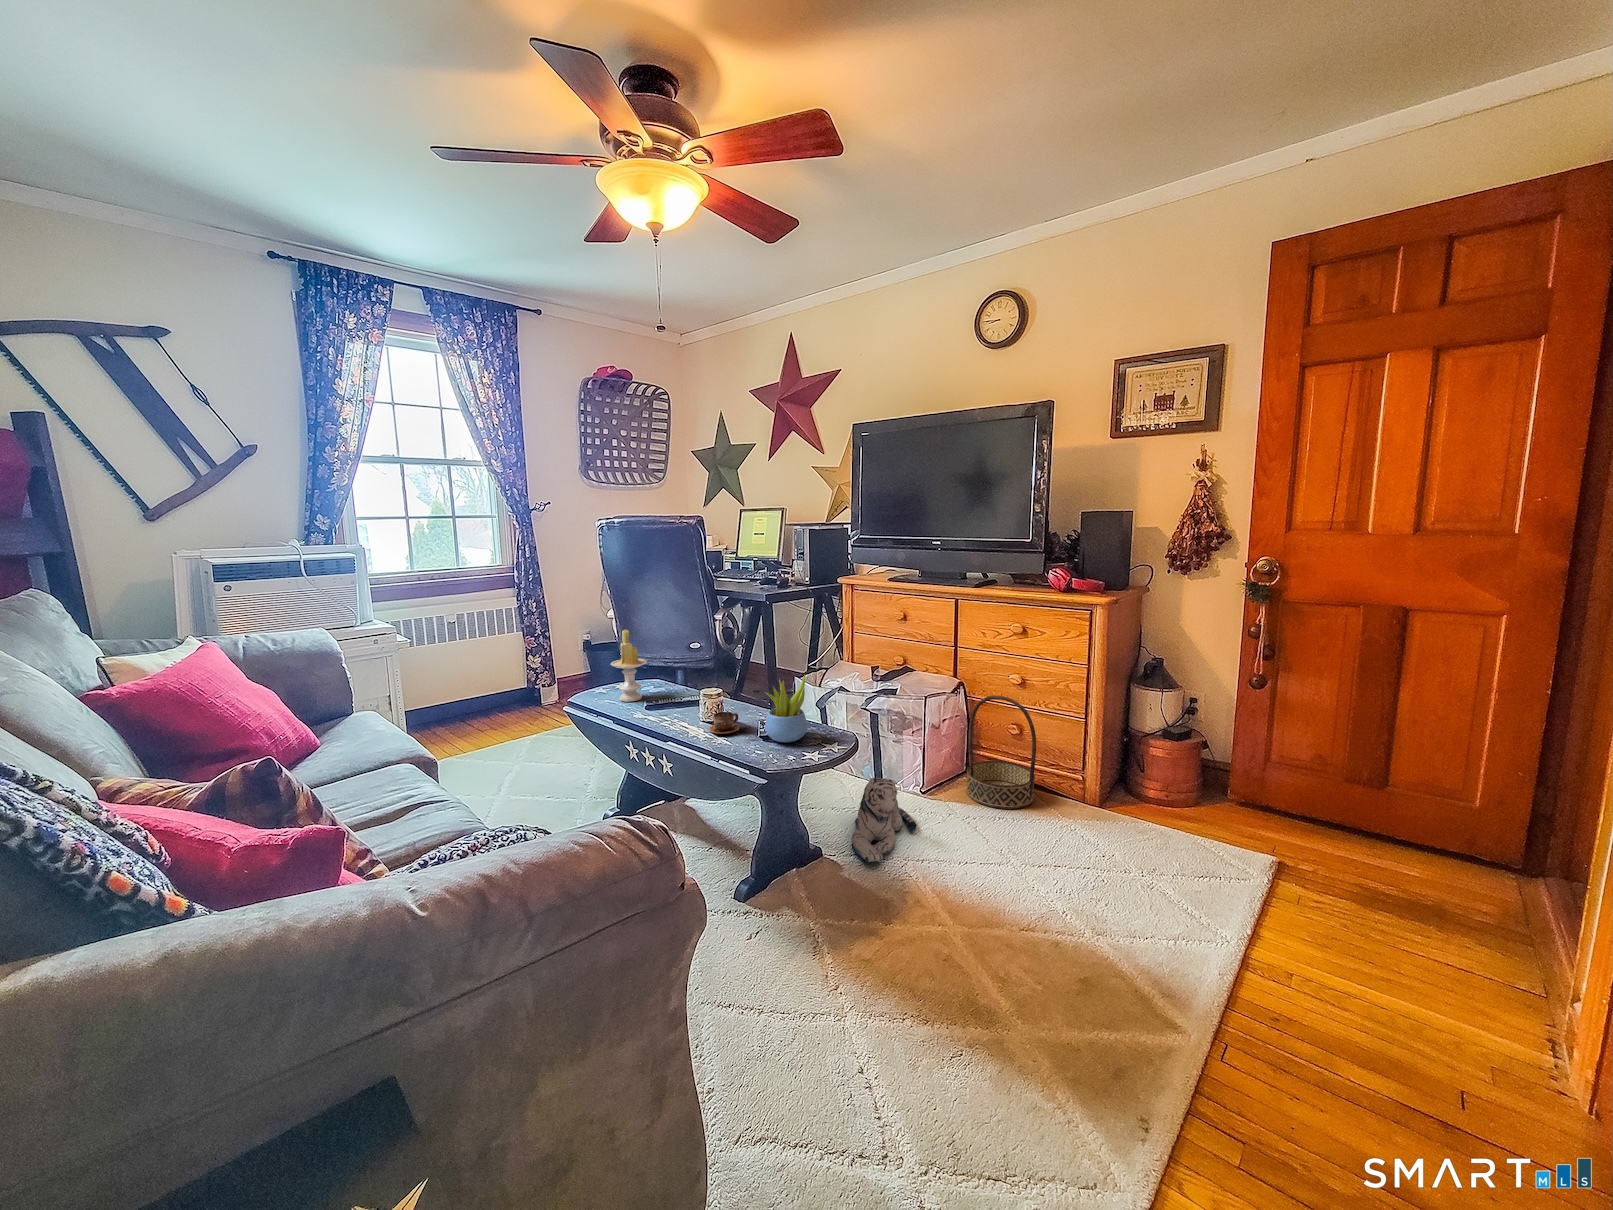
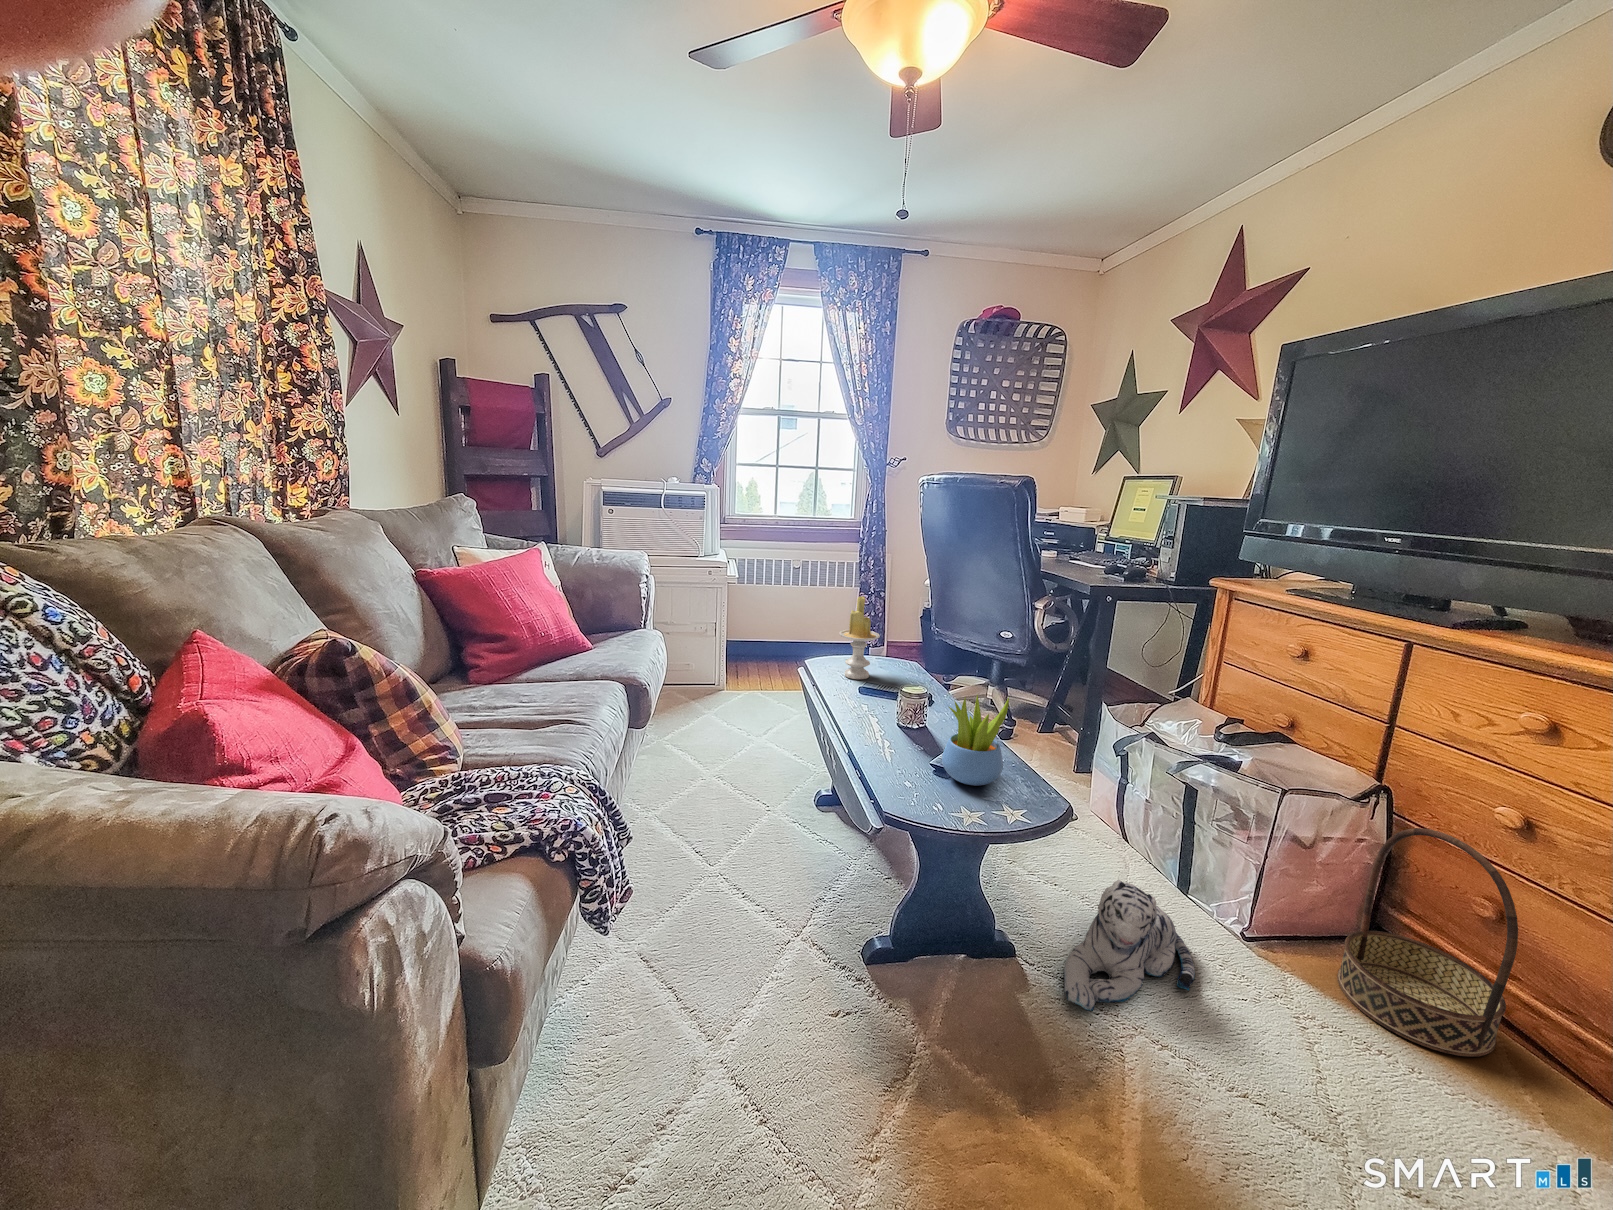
cup: present [709,712,739,734] -> none [889,717,931,748]

